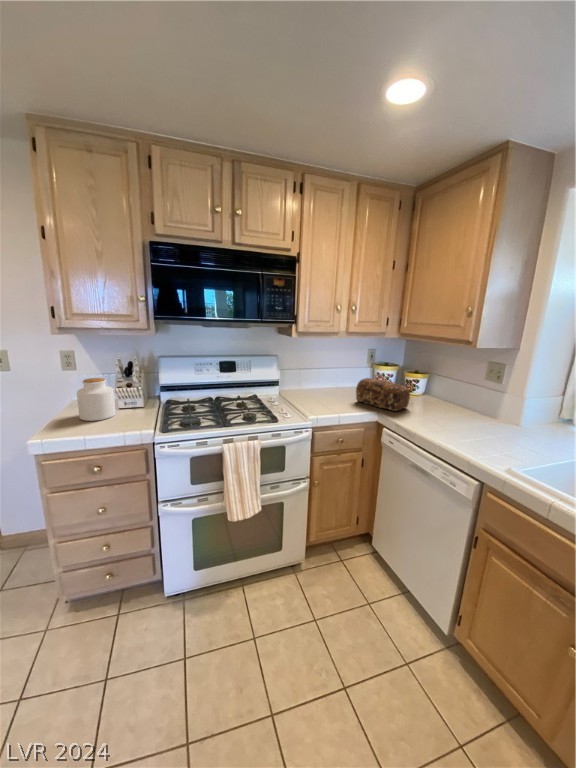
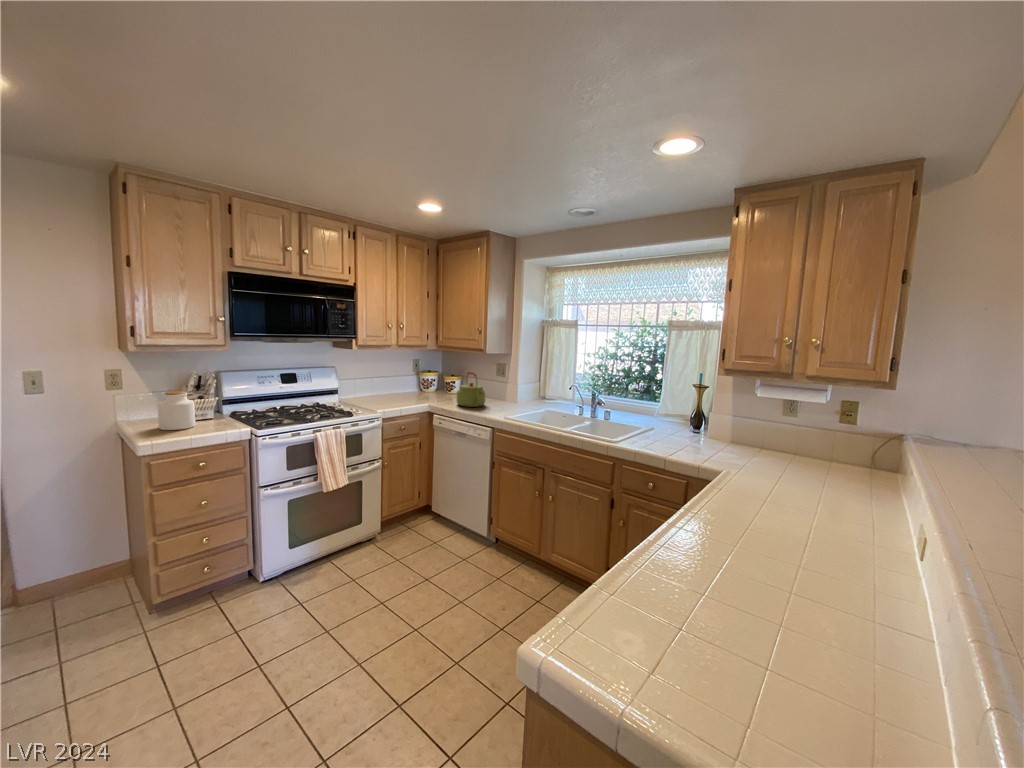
kettle: none [420,373,467,427] -> present [457,372,485,407]
bread loaf: present [356,378,410,411] -> none [408,381,449,402]

